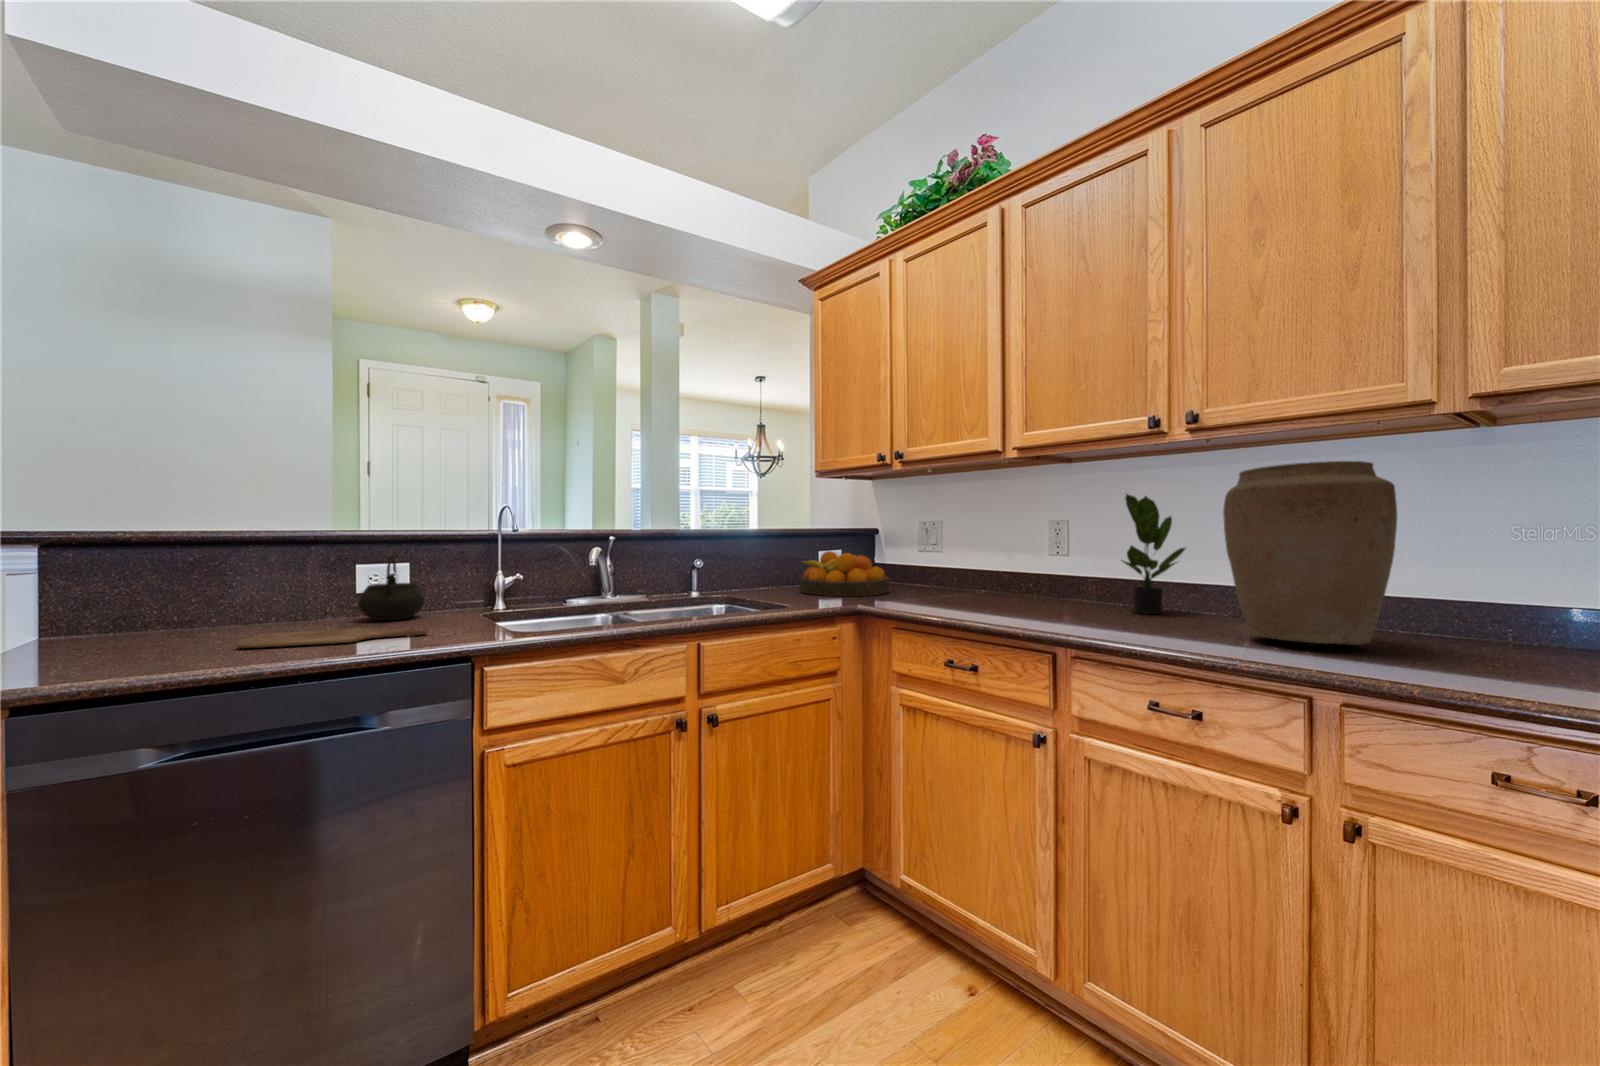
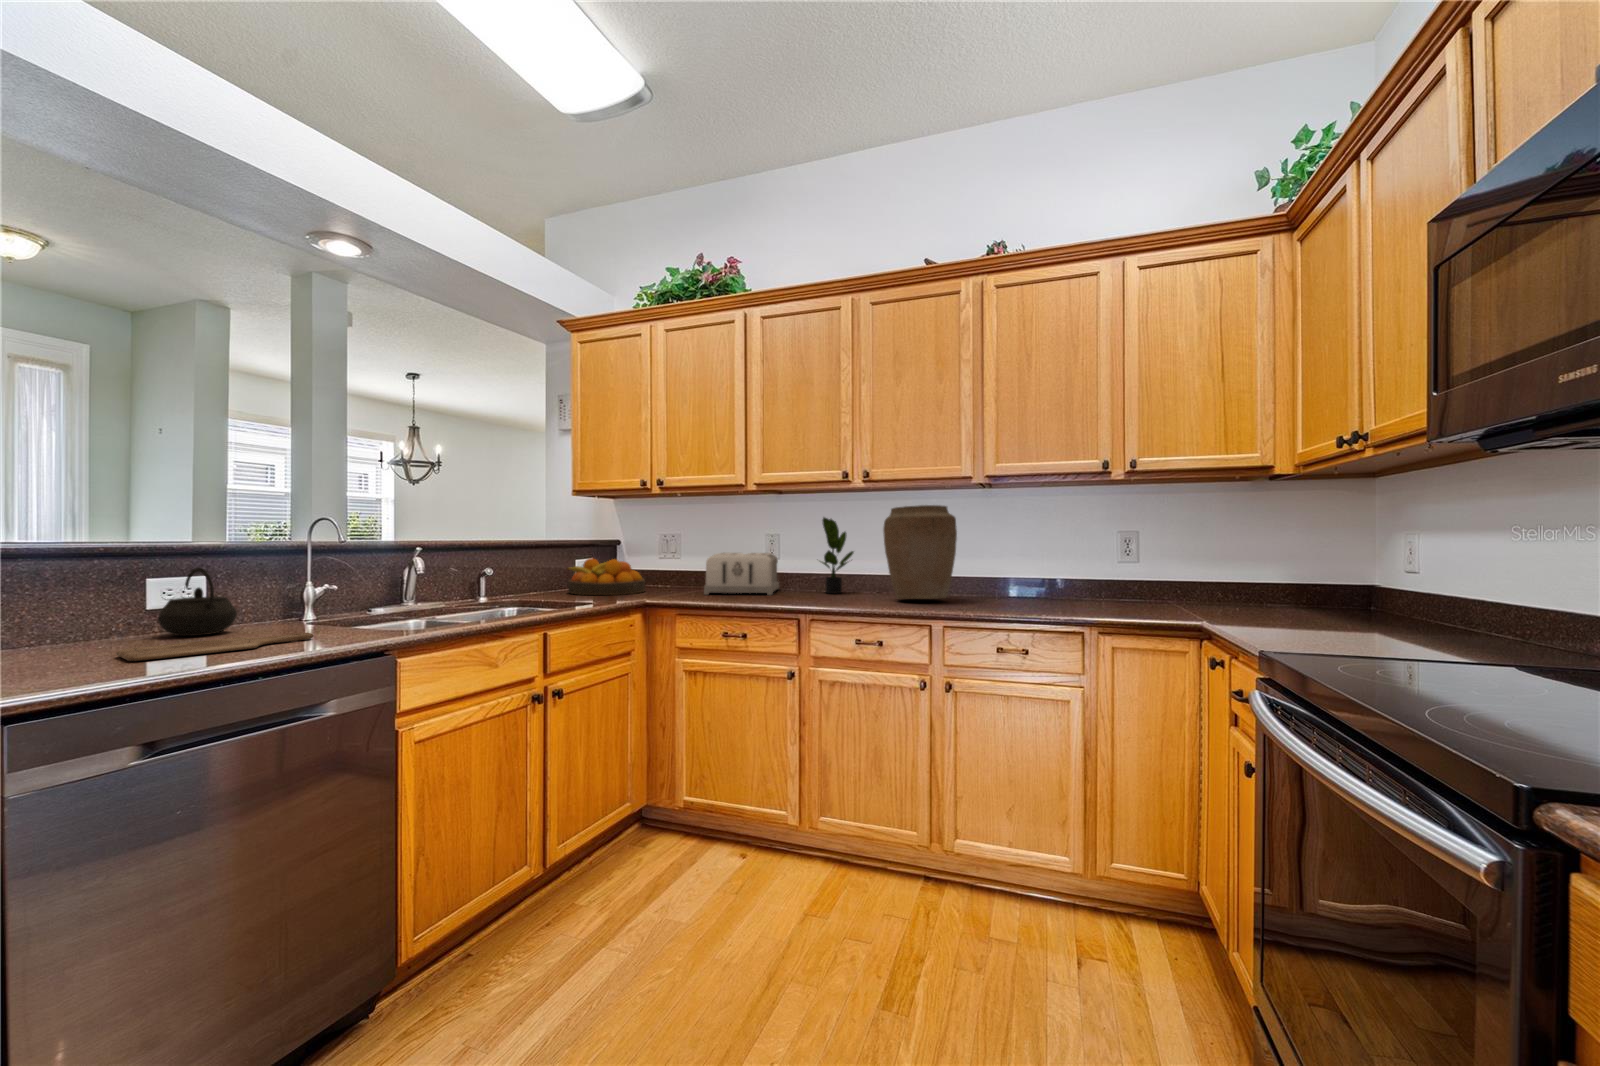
toaster: none [947,547,1069,610] -> present [704,553,779,595]

